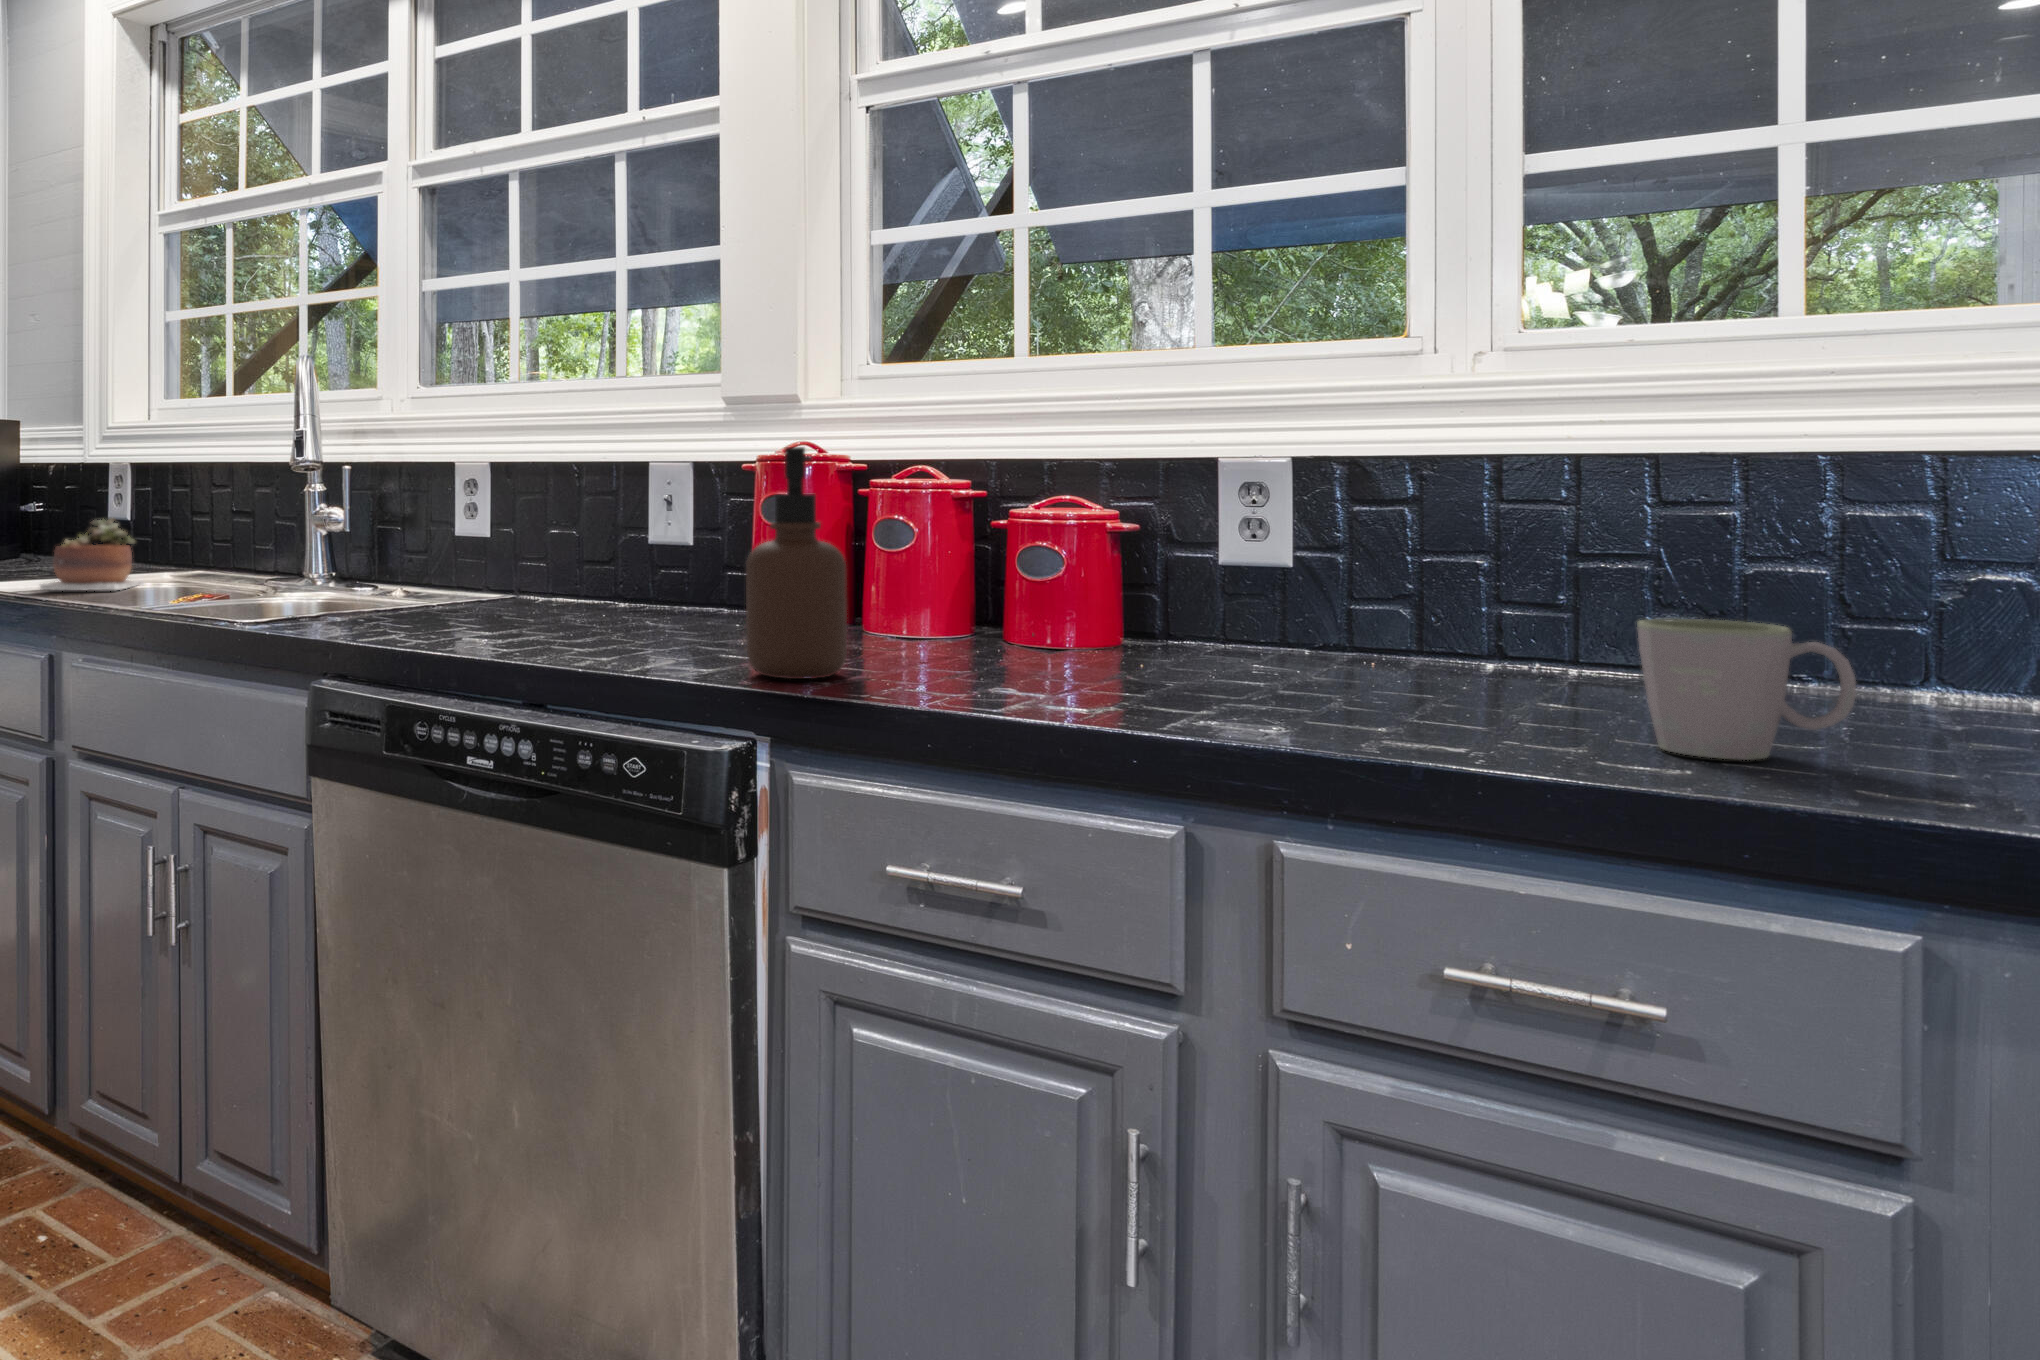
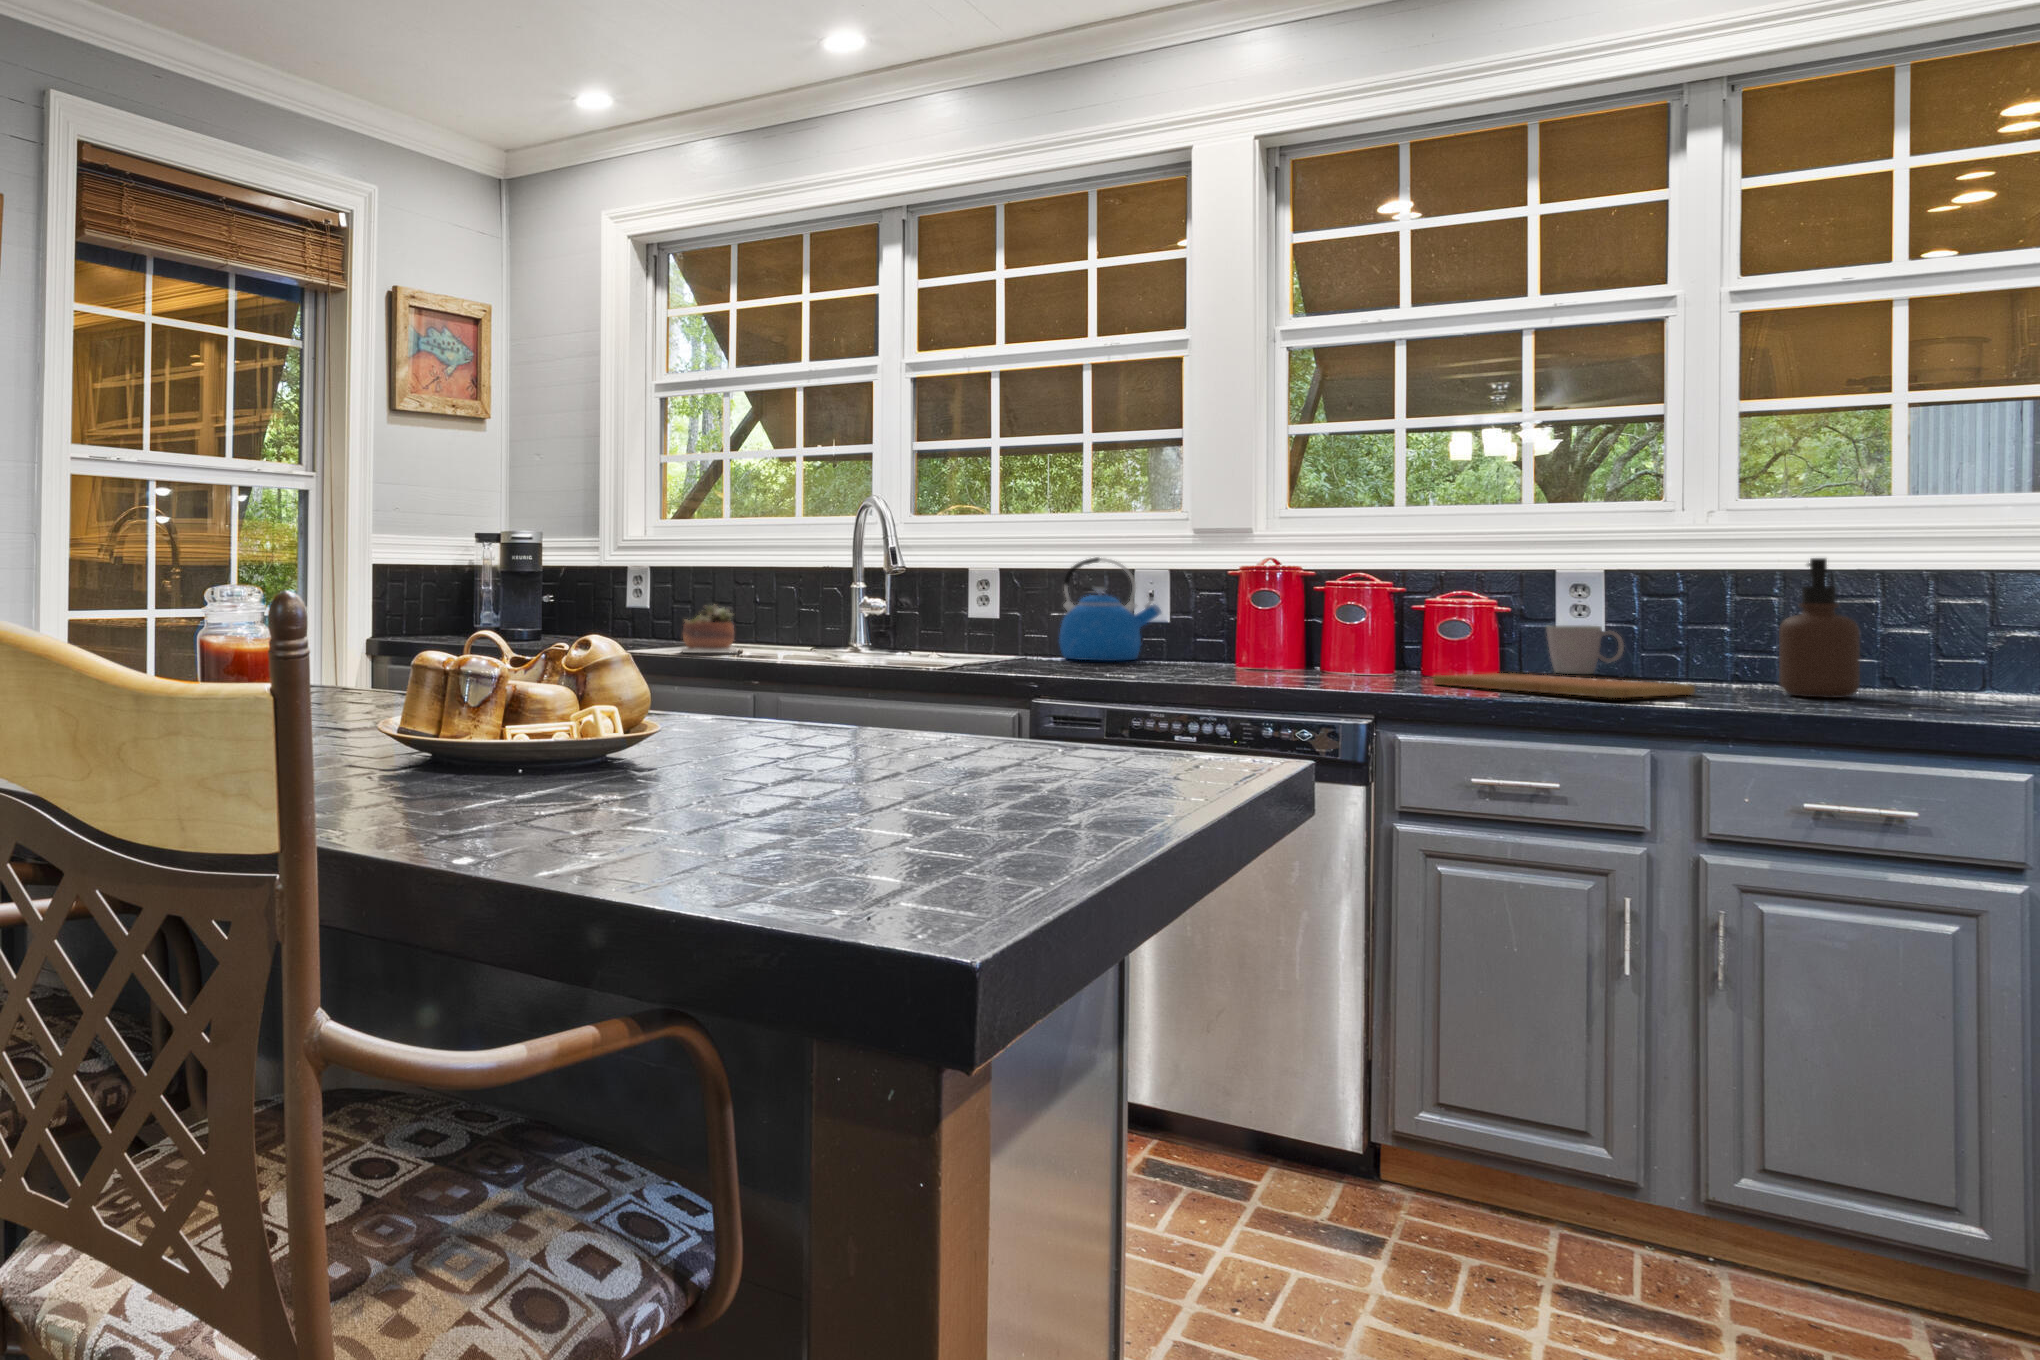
kettle: none [518,444,661,607] -> present [1059,557,1161,661]
soap dispenser: present [746,447,847,679] -> present [1779,558,1860,698]
mug: present [1637,619,1856,760] -> present [1547,626,1624,674]
cutting board: none [933,642,1345,711] -> present [1433,673,1695,698]

